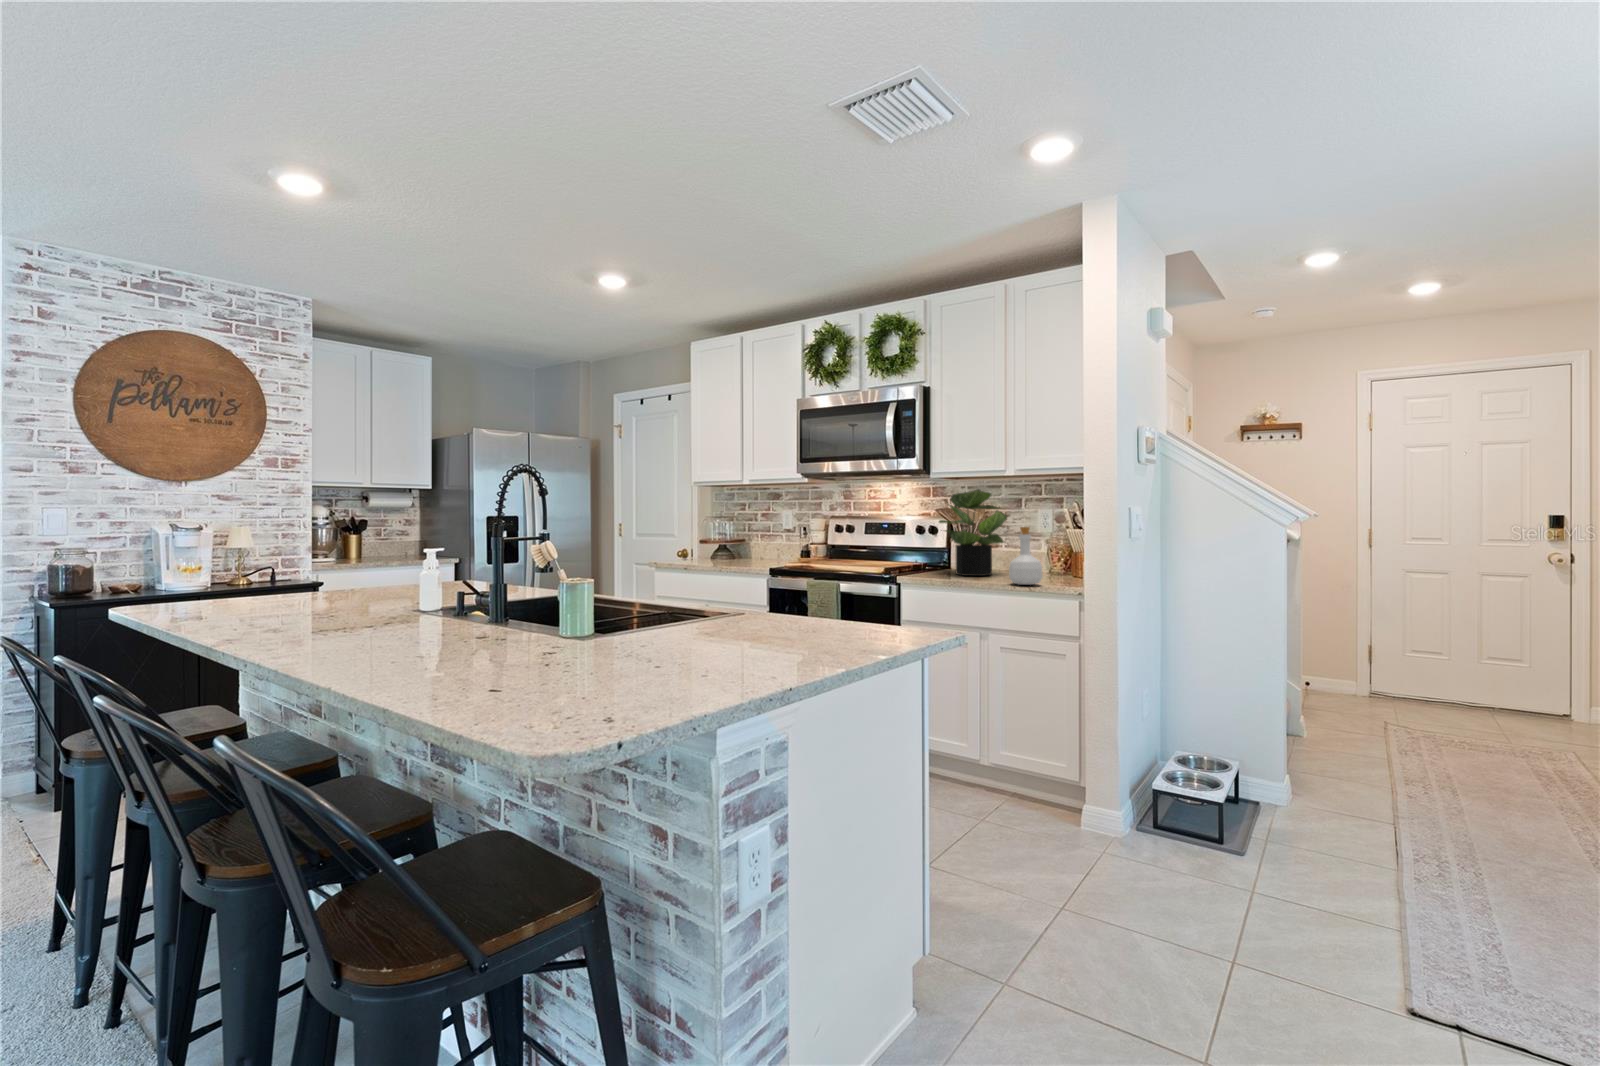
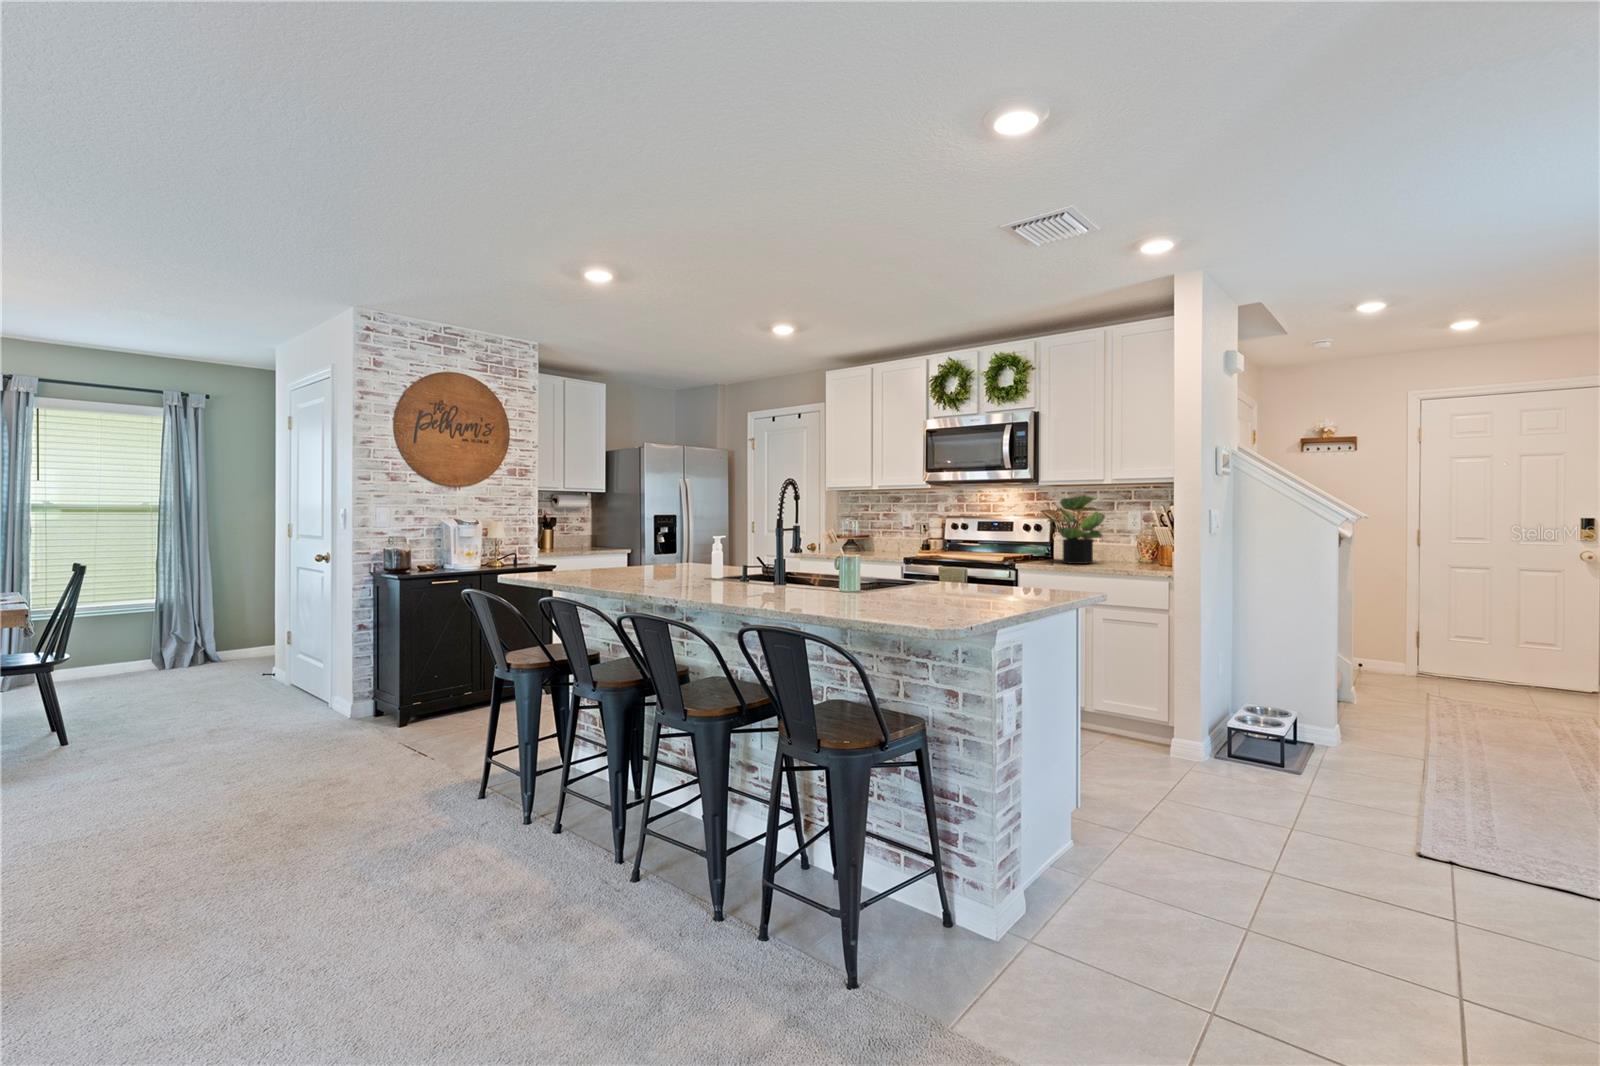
bottle: present [1009,527,1043,585] -> none [1110,524,1137,570]

